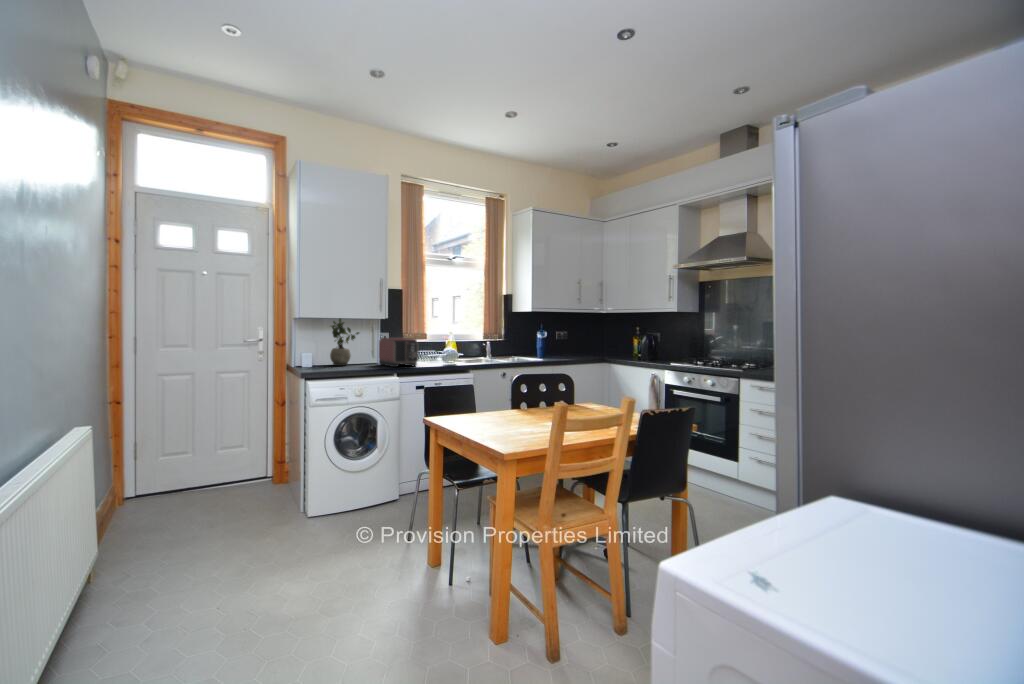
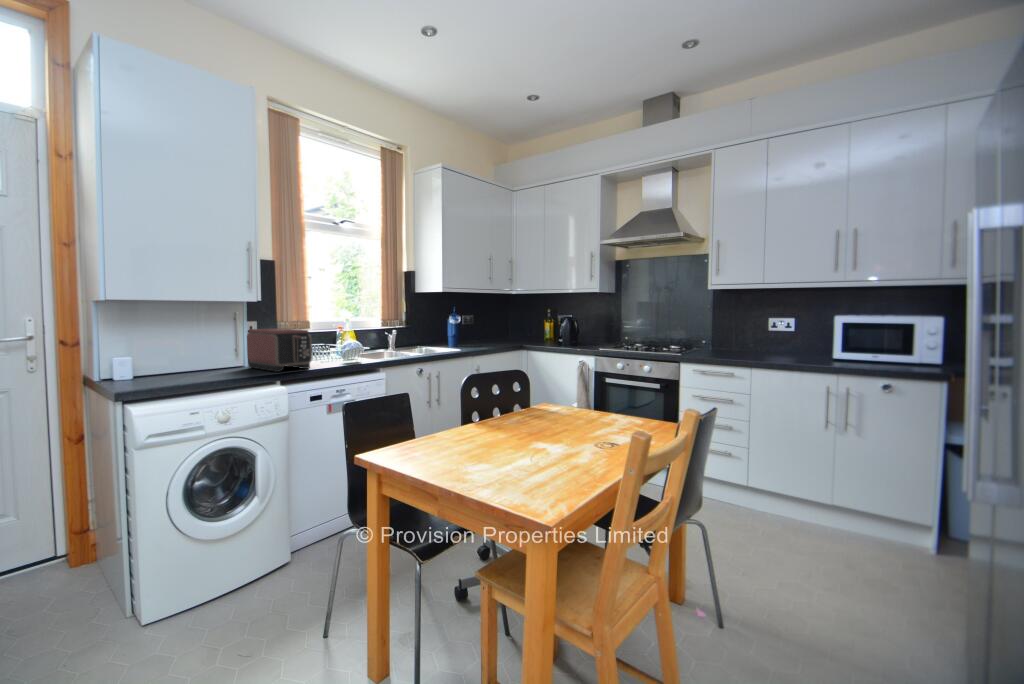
potted plant: present [330,319,359,366] -> none [160,302,216,374]

